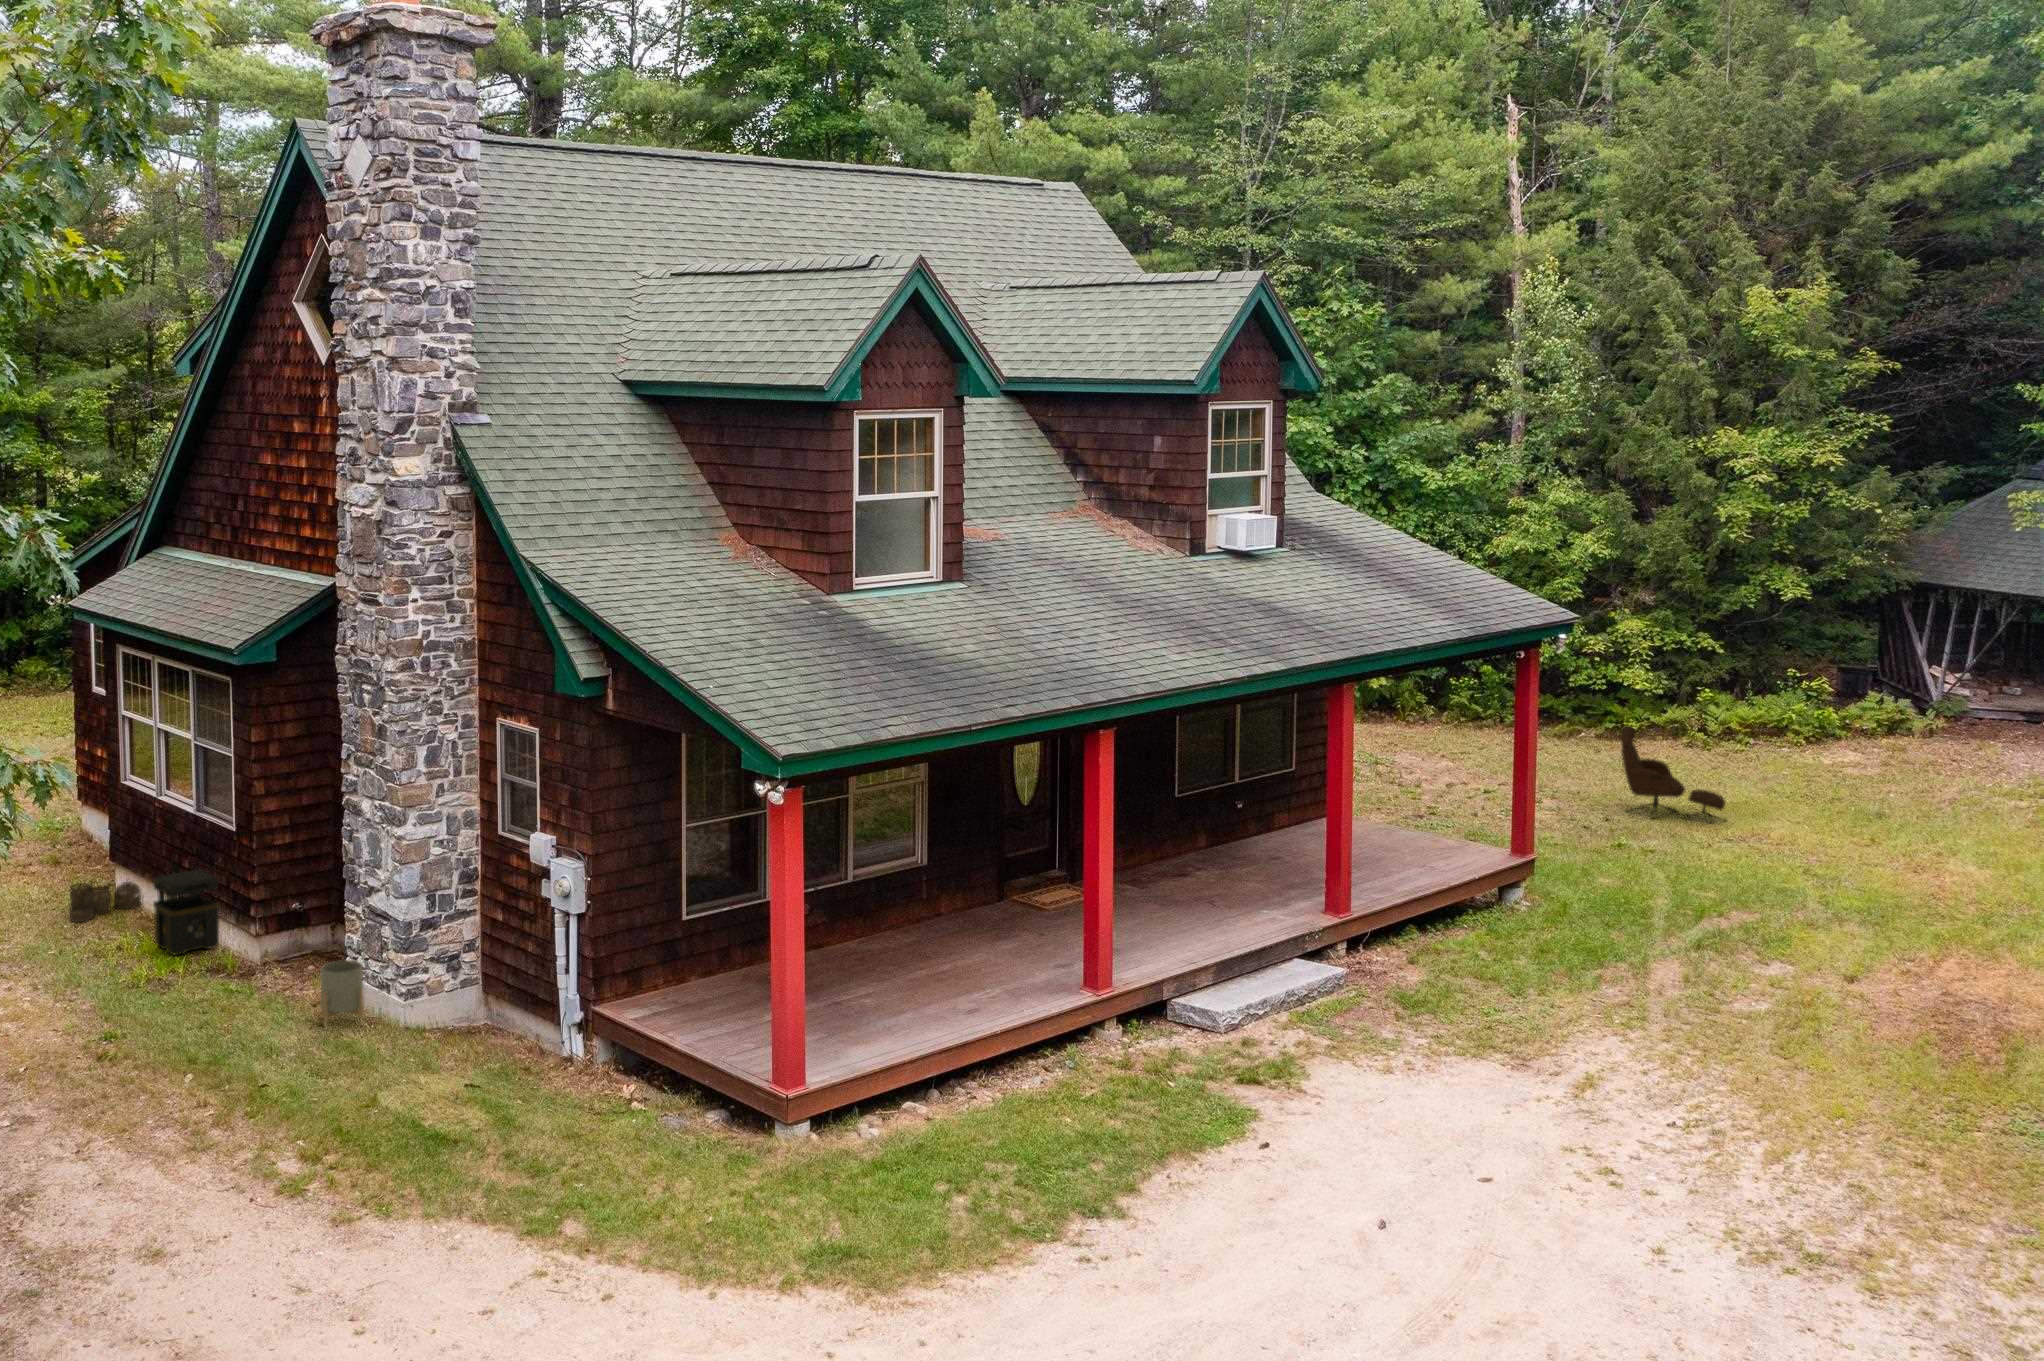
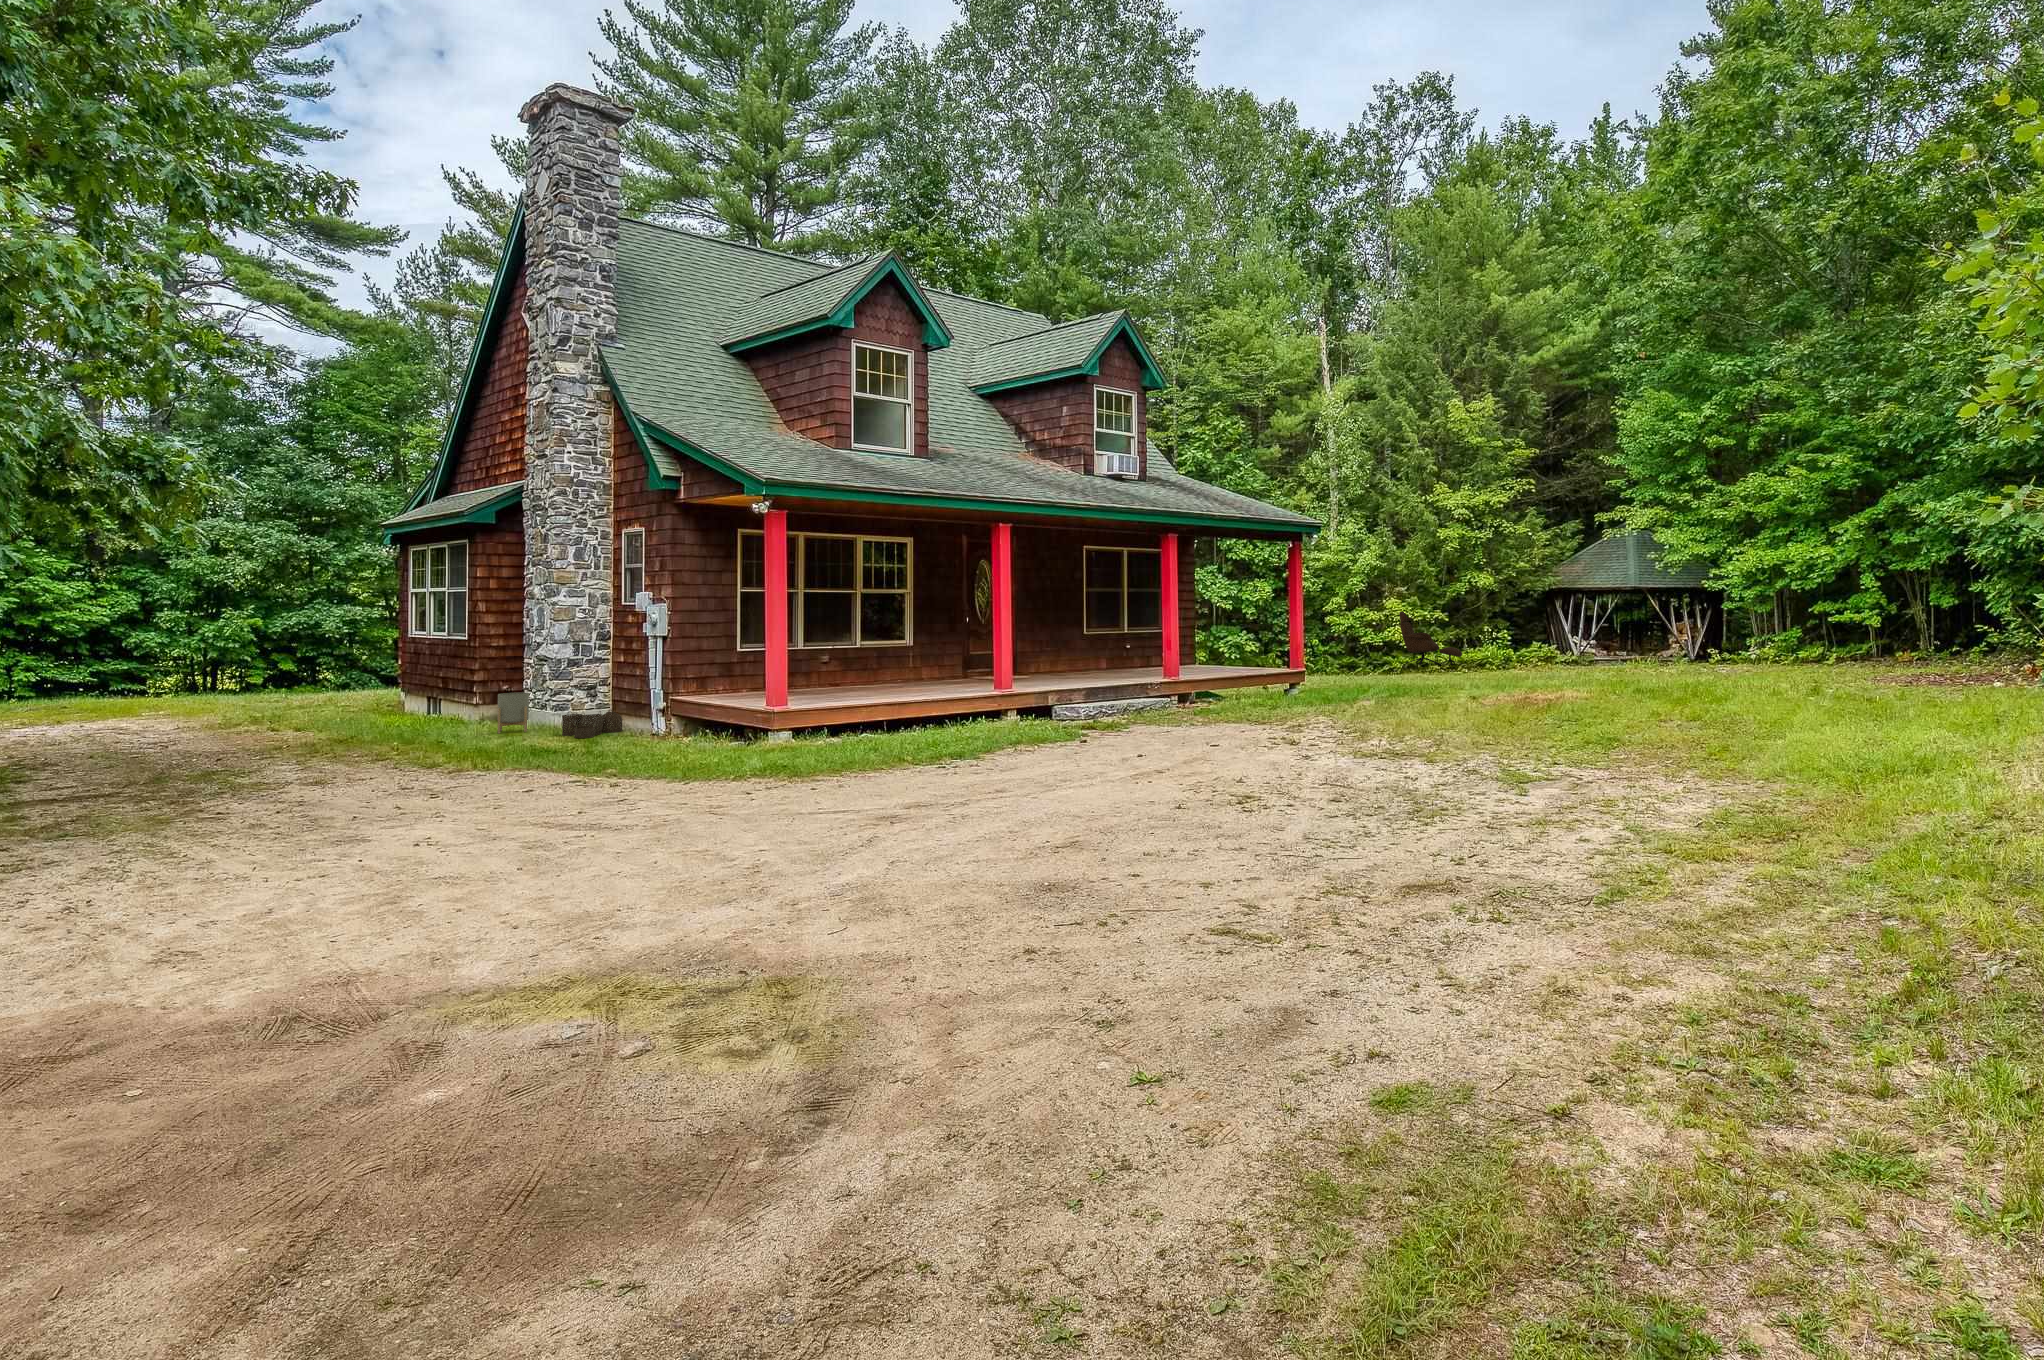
toolbox: present [154,870,220,955] -> none [402,669,449,720]
woven basket: present [69,881,142,922] -> present [562,710,622,738]

